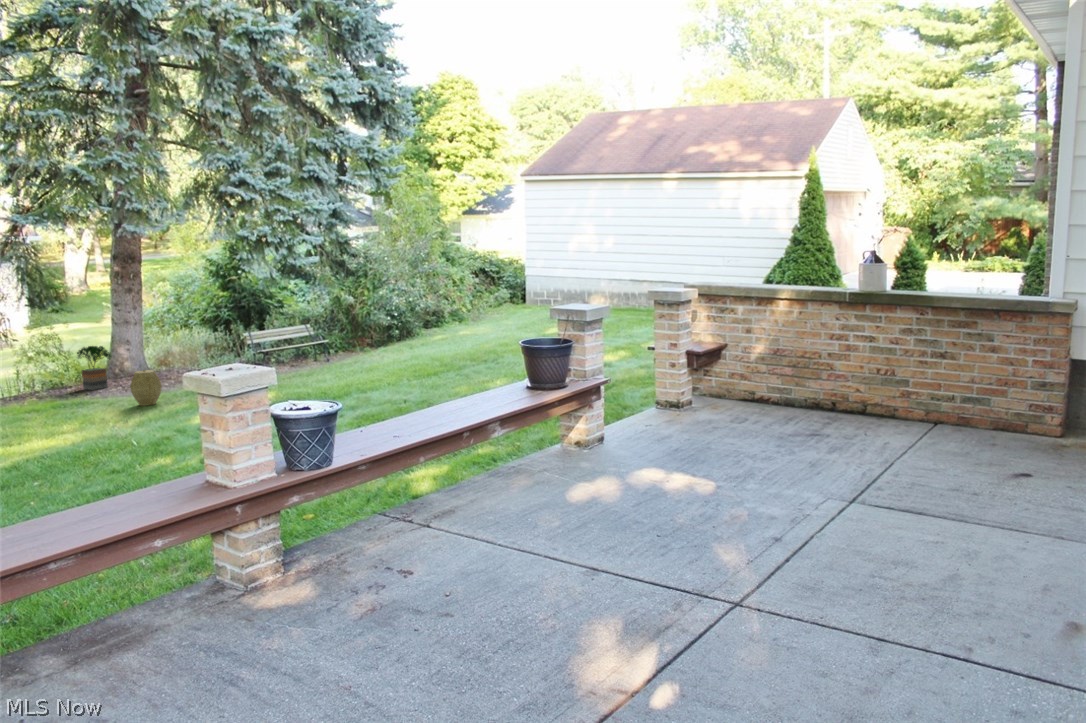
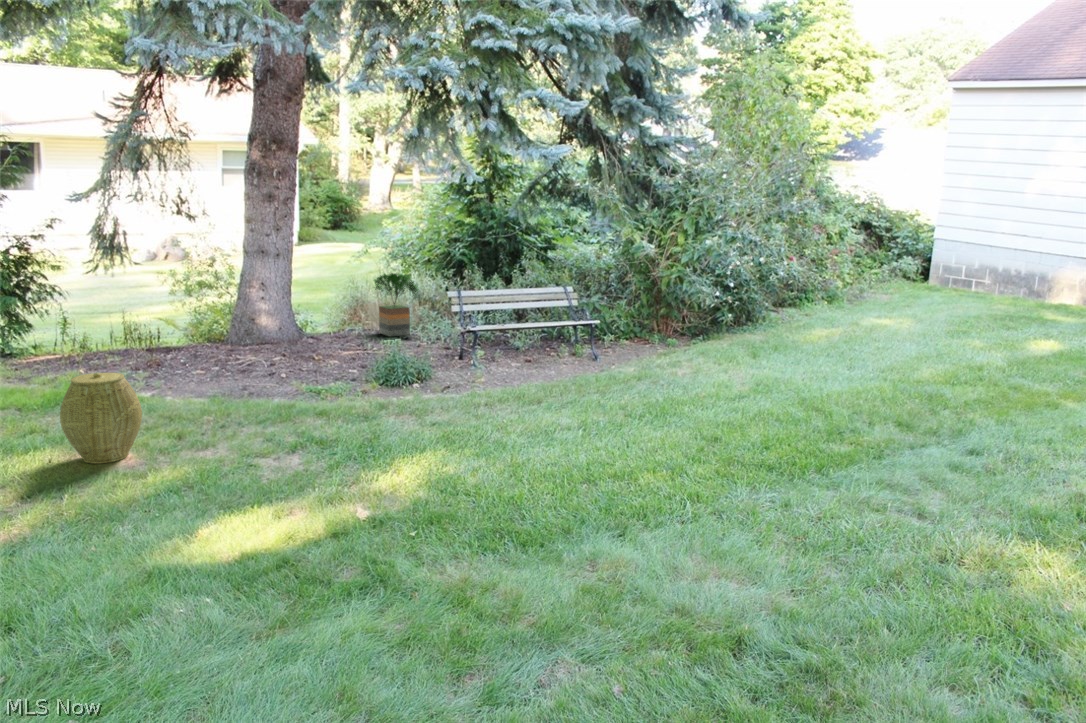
potted tree: present [77,346,111,390] -> present [374,273,419,336]

